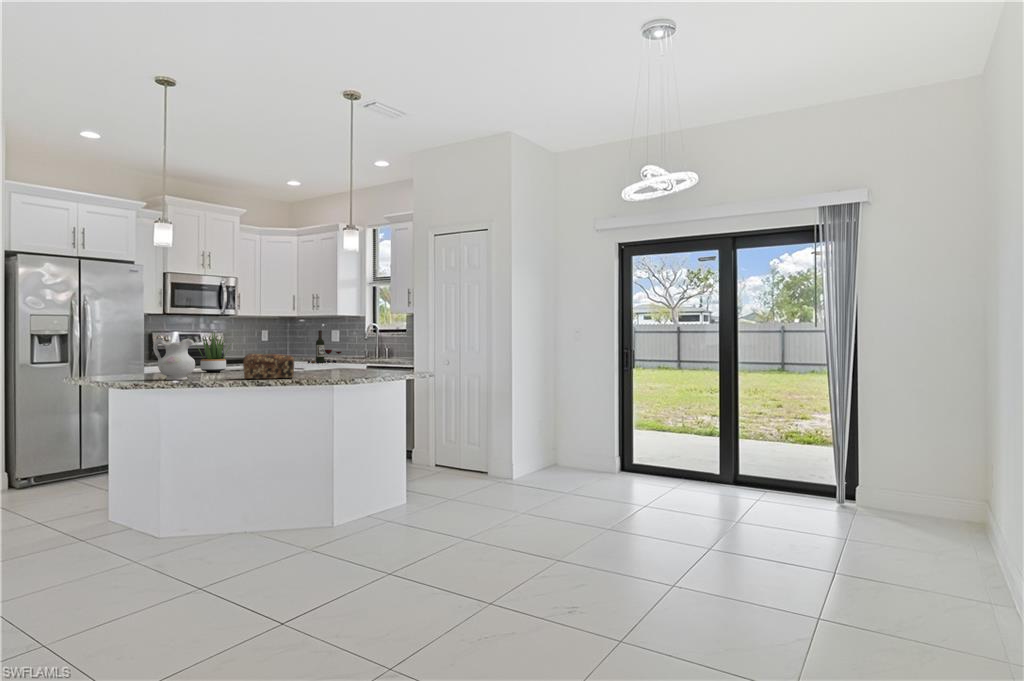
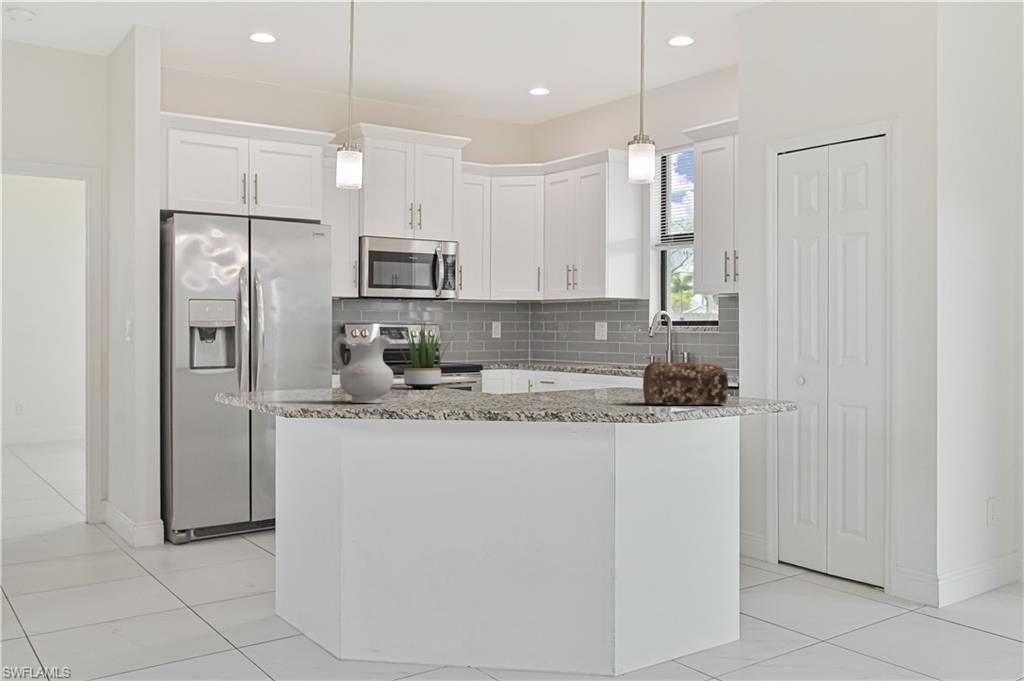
wine bottle: present [308,330,341,363] -> none [560,322,614,375]
bread loaf: present [243,354,294,379] -> present [643,362,728,405]

